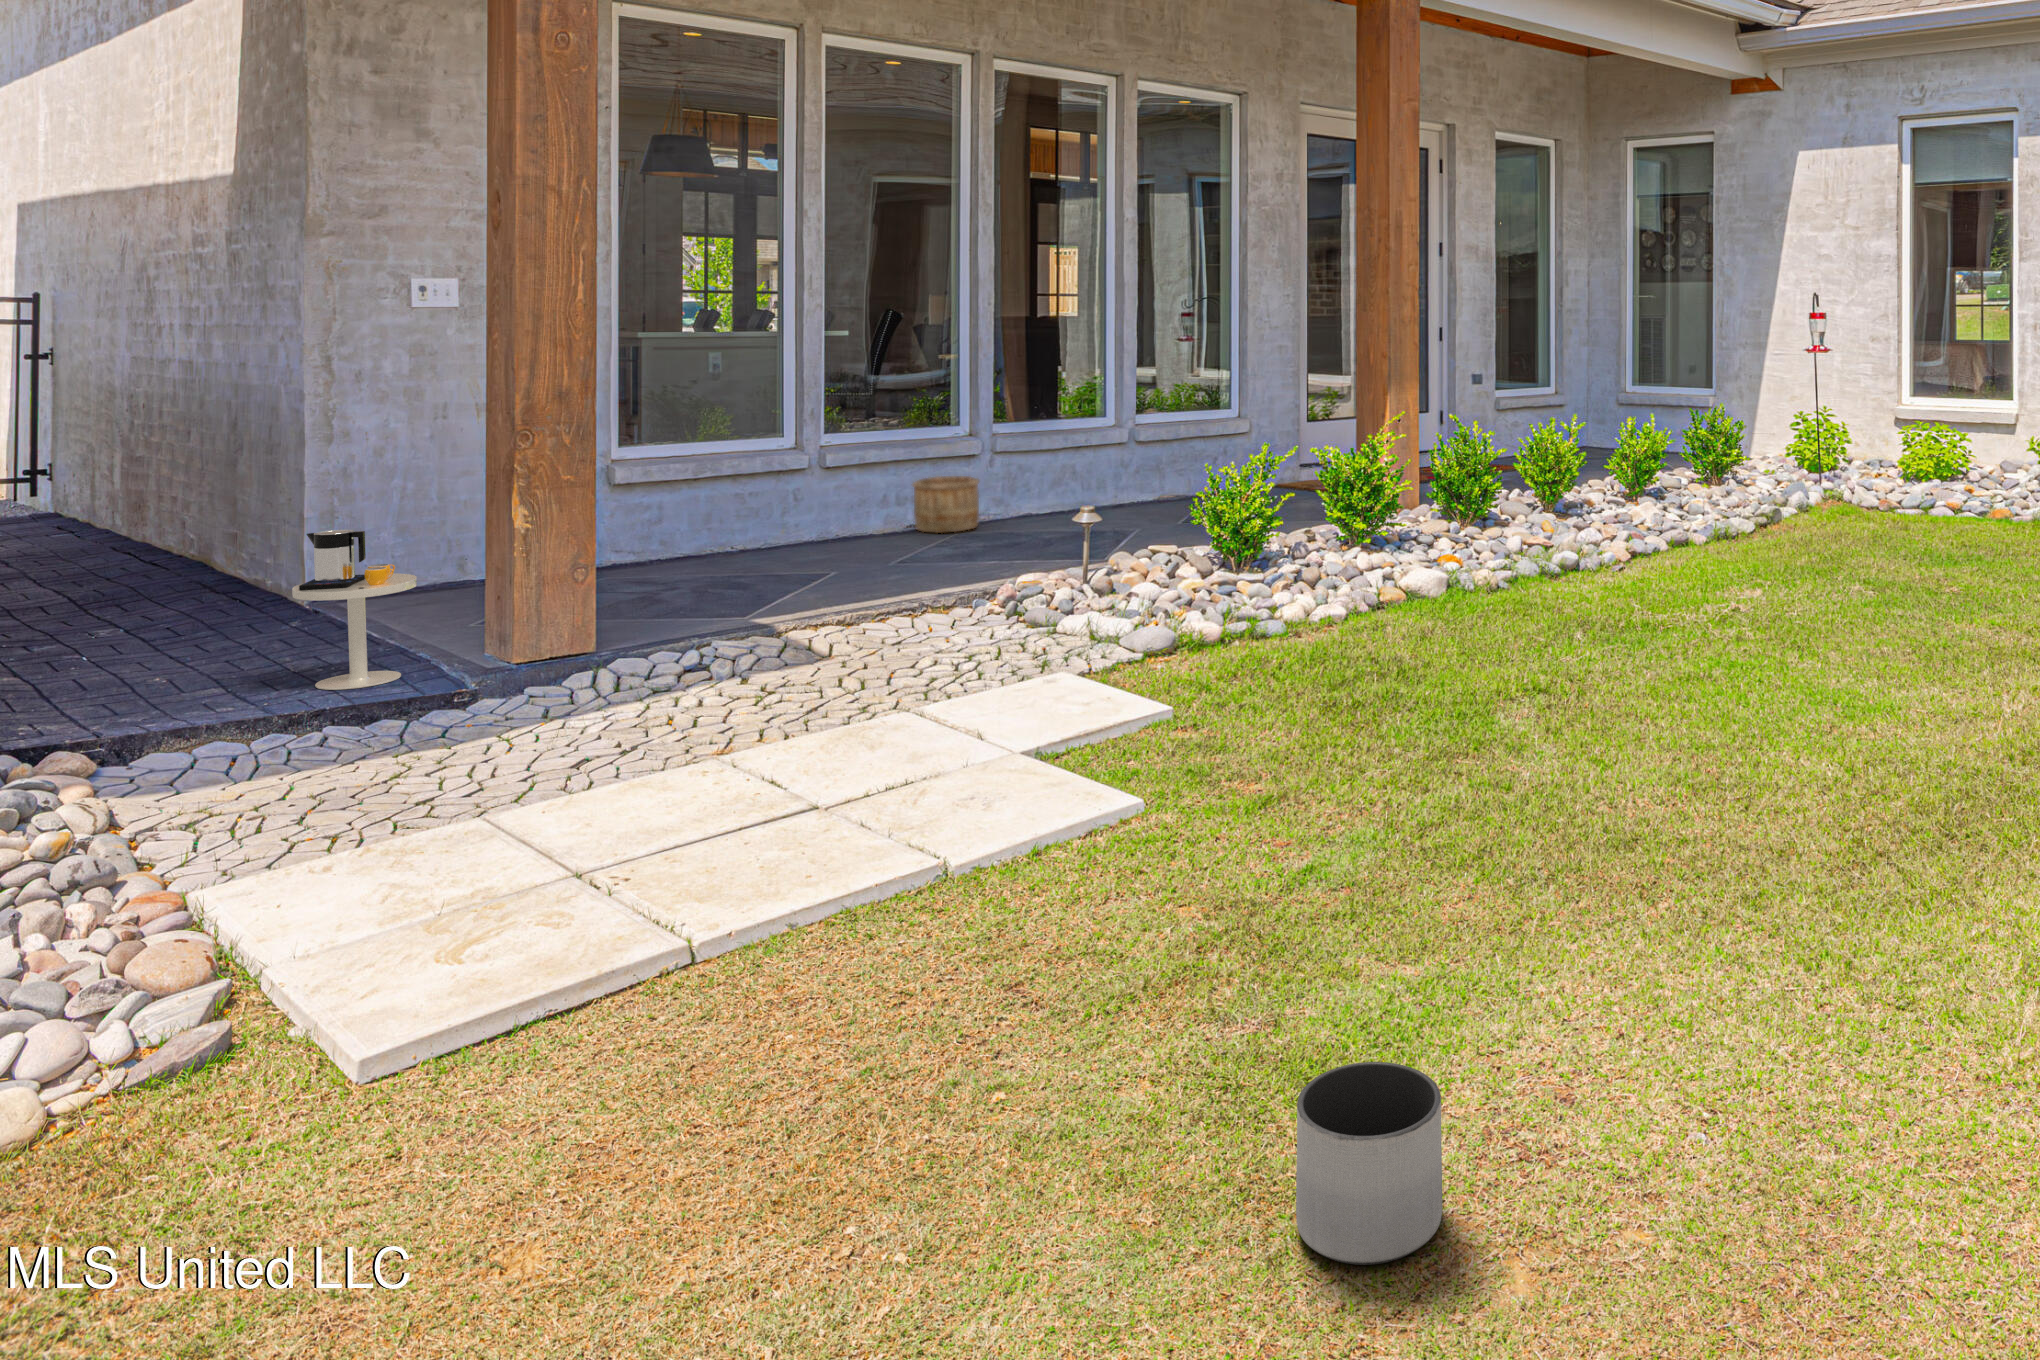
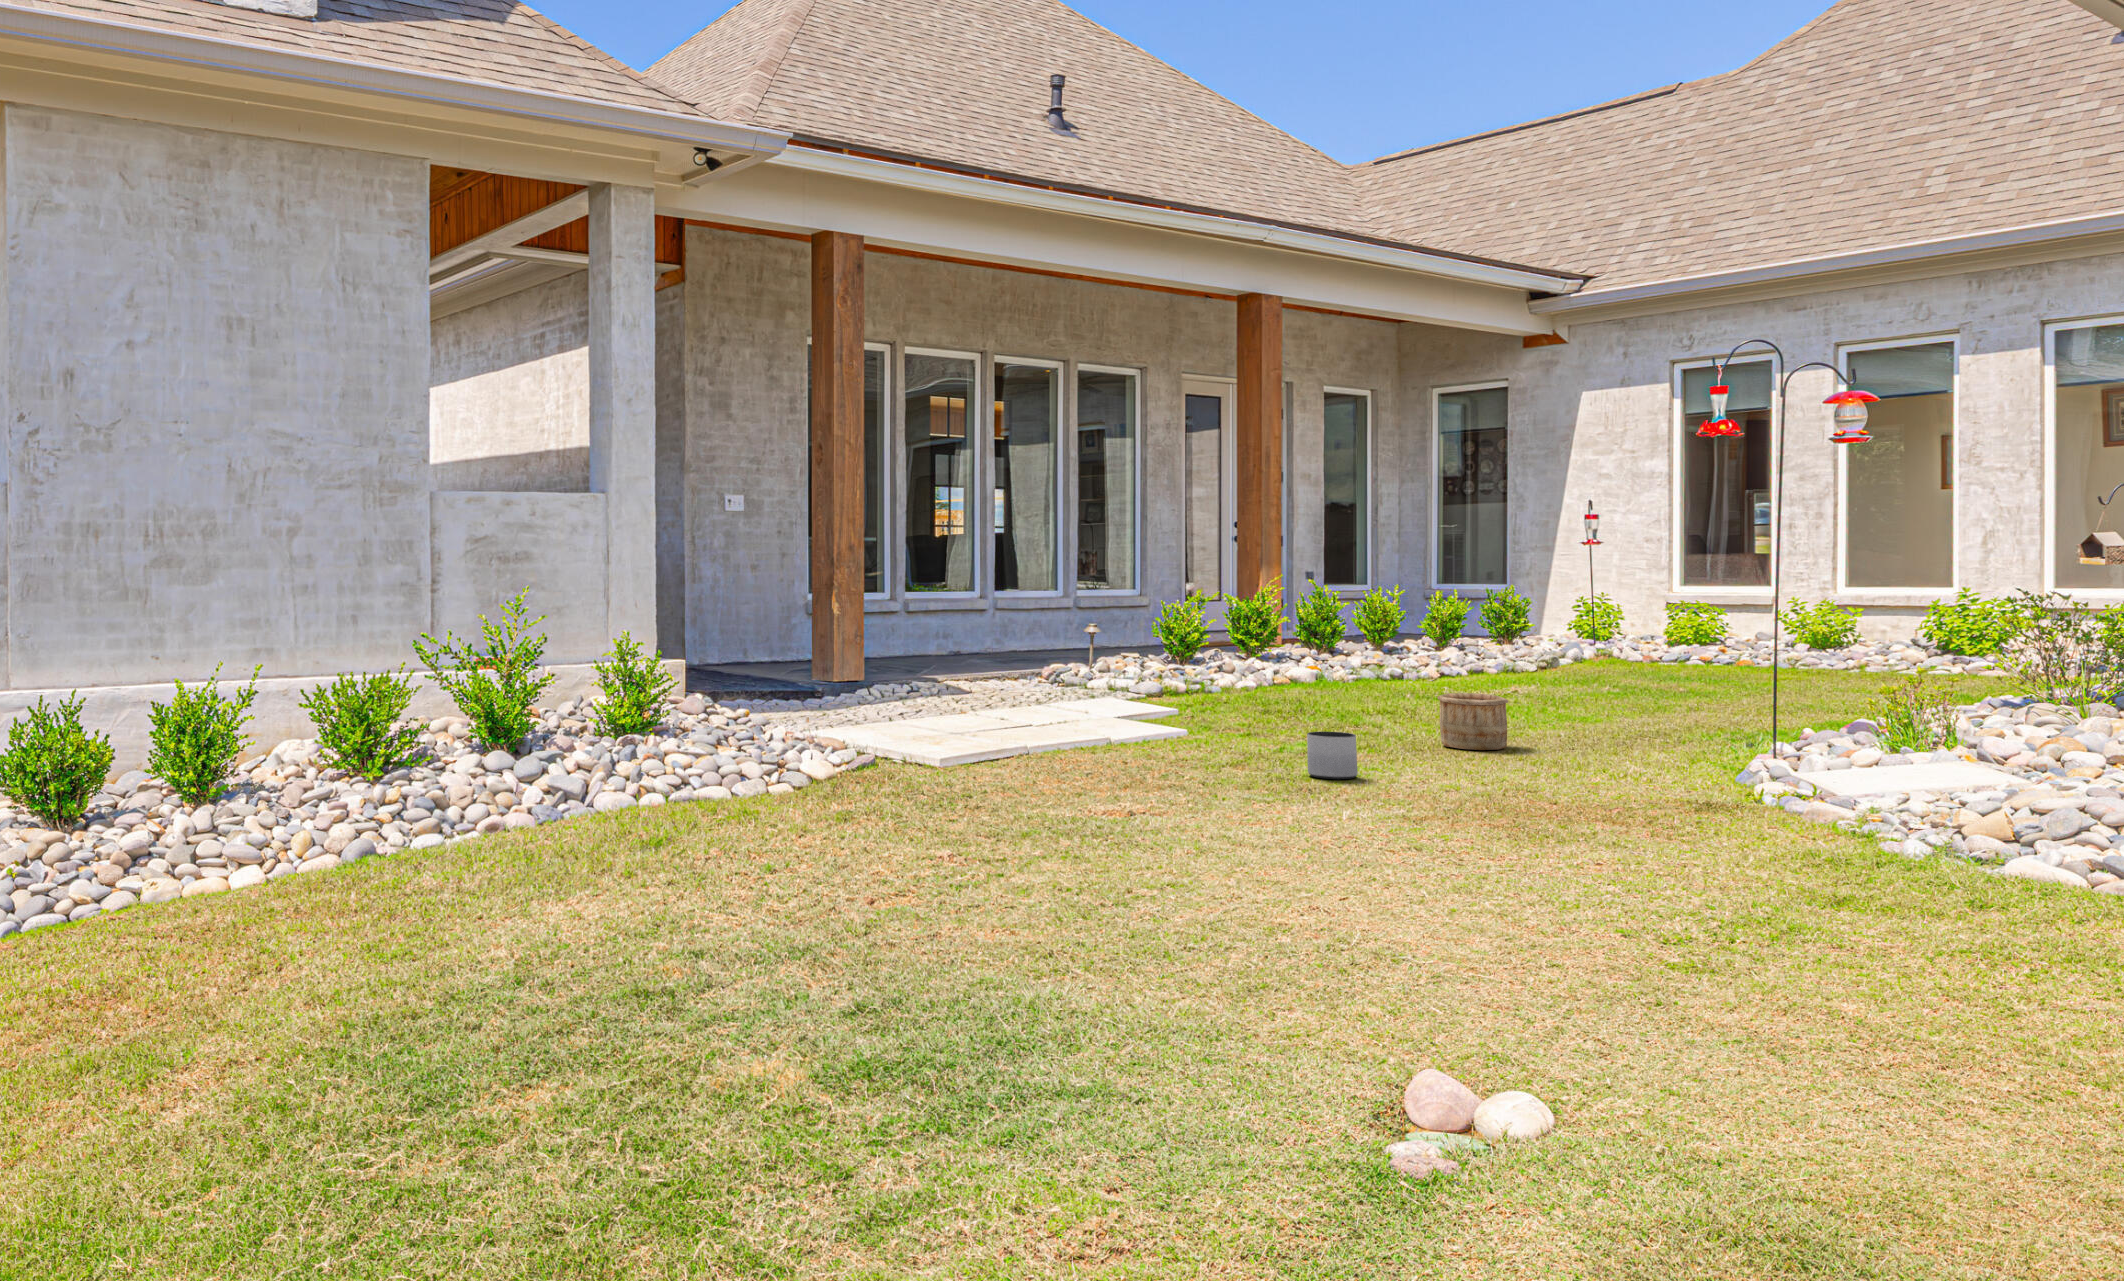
wooden bucket: present [913,476,979,533] -> present [1437,693,1508,750]
side table: present [292,530,417,690] -> none [756,606,803,681]

